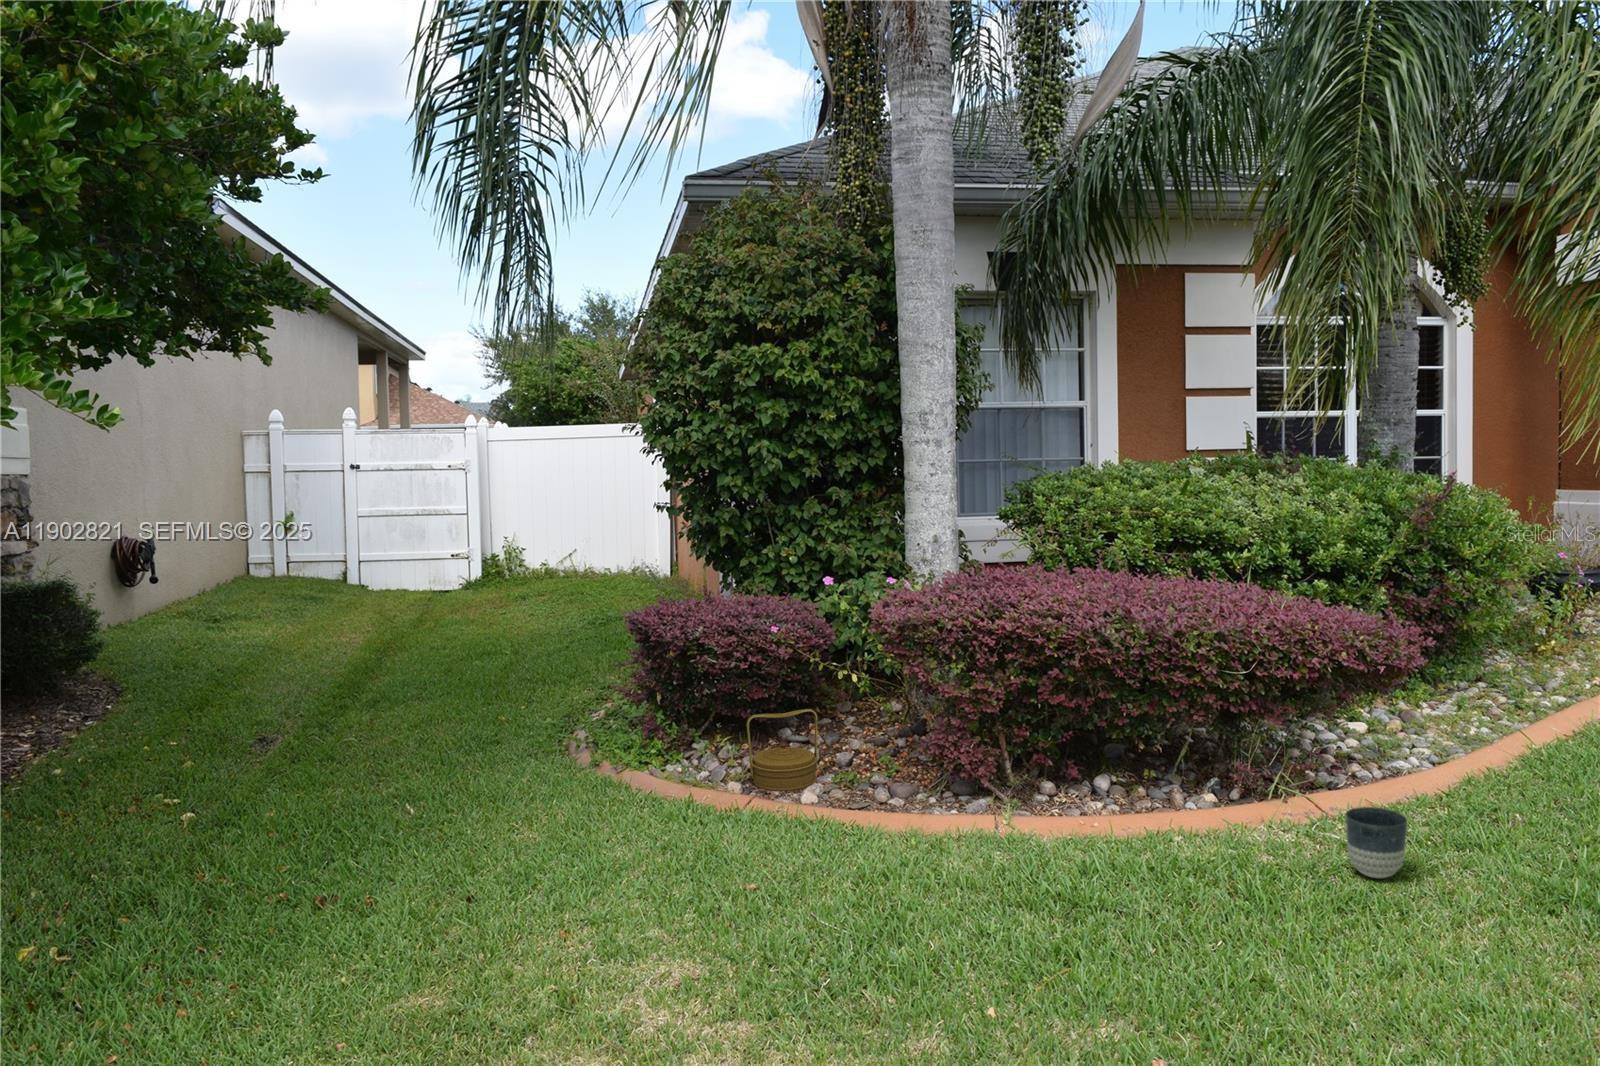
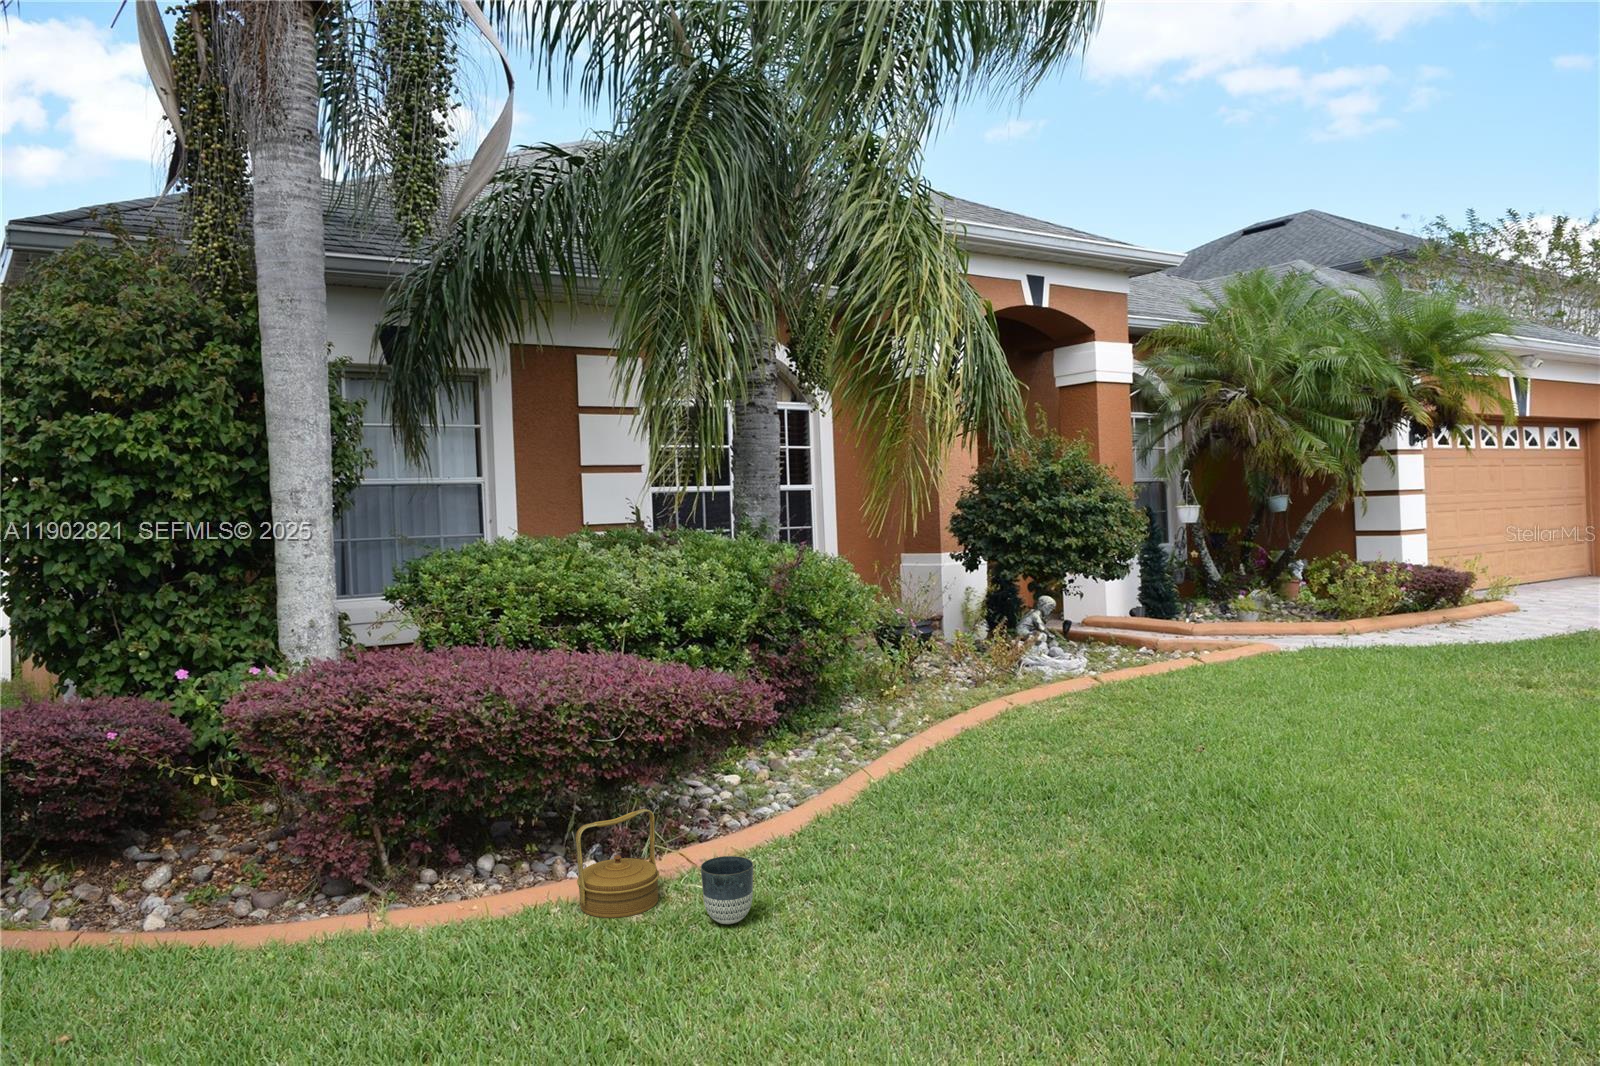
basket: present [746,709,818,791] -> present [575,809,659,918]

